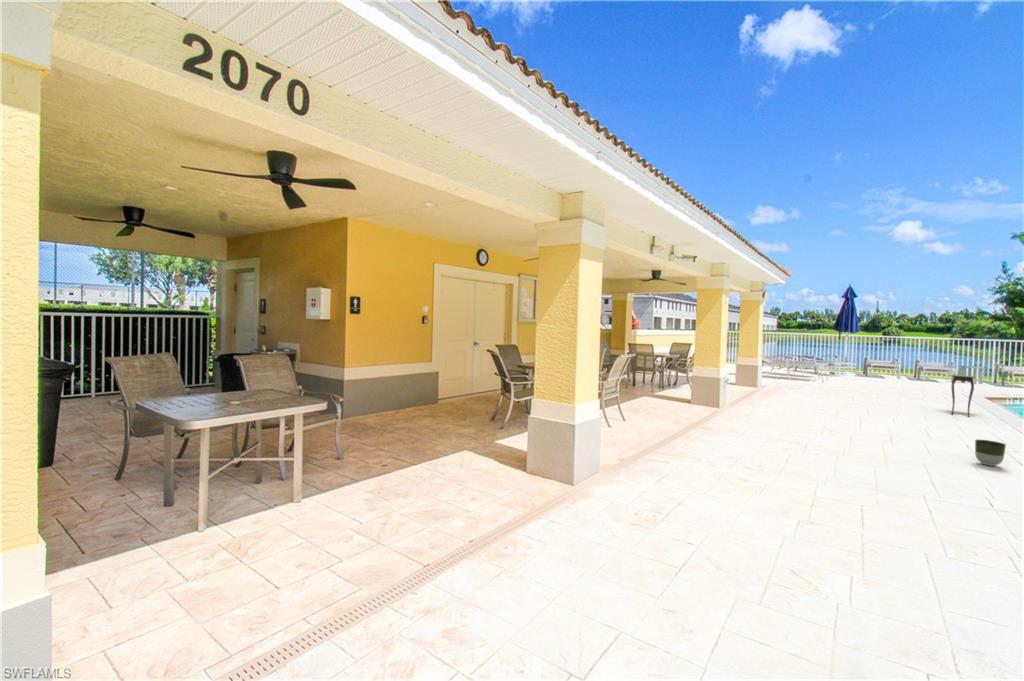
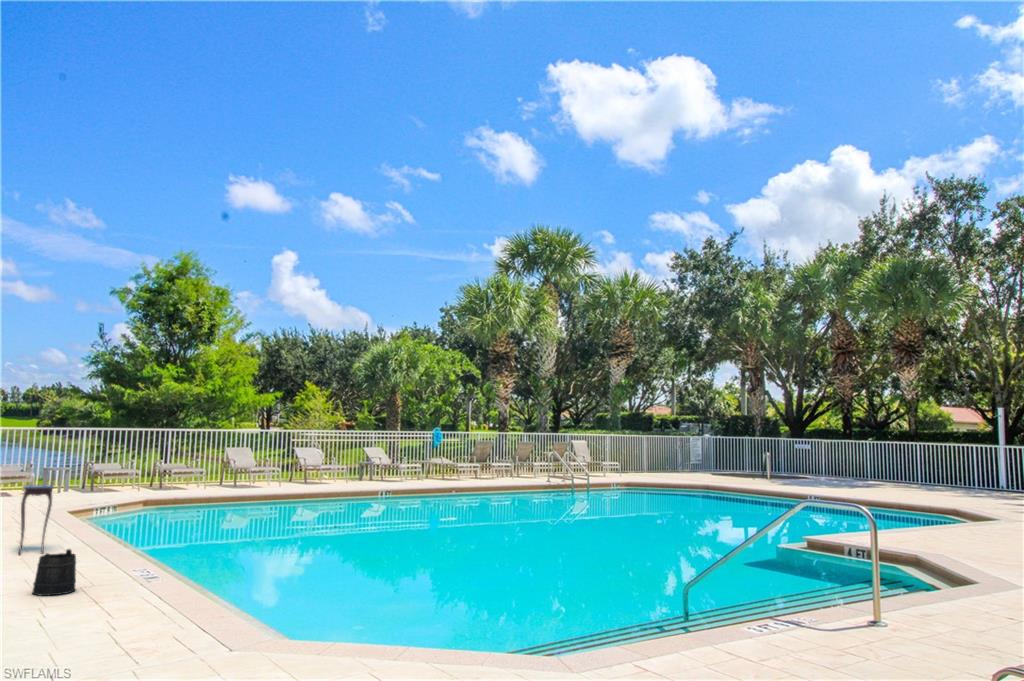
bucket: none [966,414,998,441] -> present [32,549,76,596]
planter: present [975,440,1006,466] -> none [38,604,82,652]

